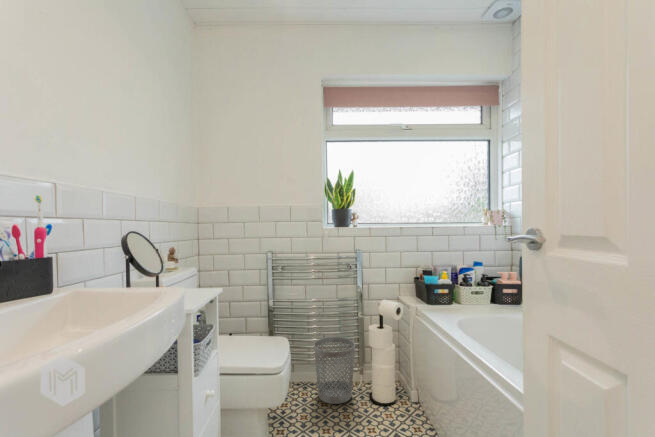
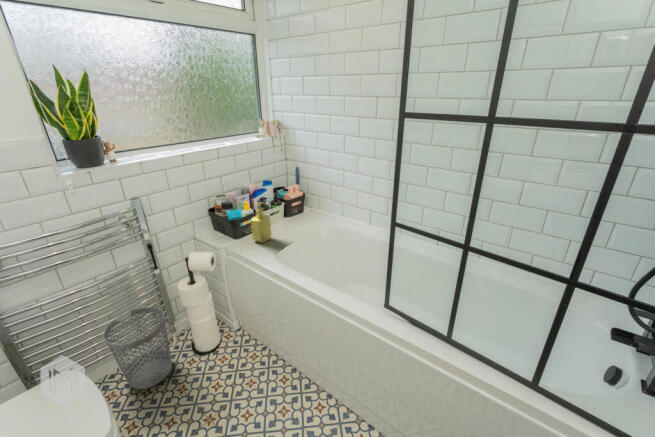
soap dispenser: none [442,271,463,313] -> present [251,202,271,243]

